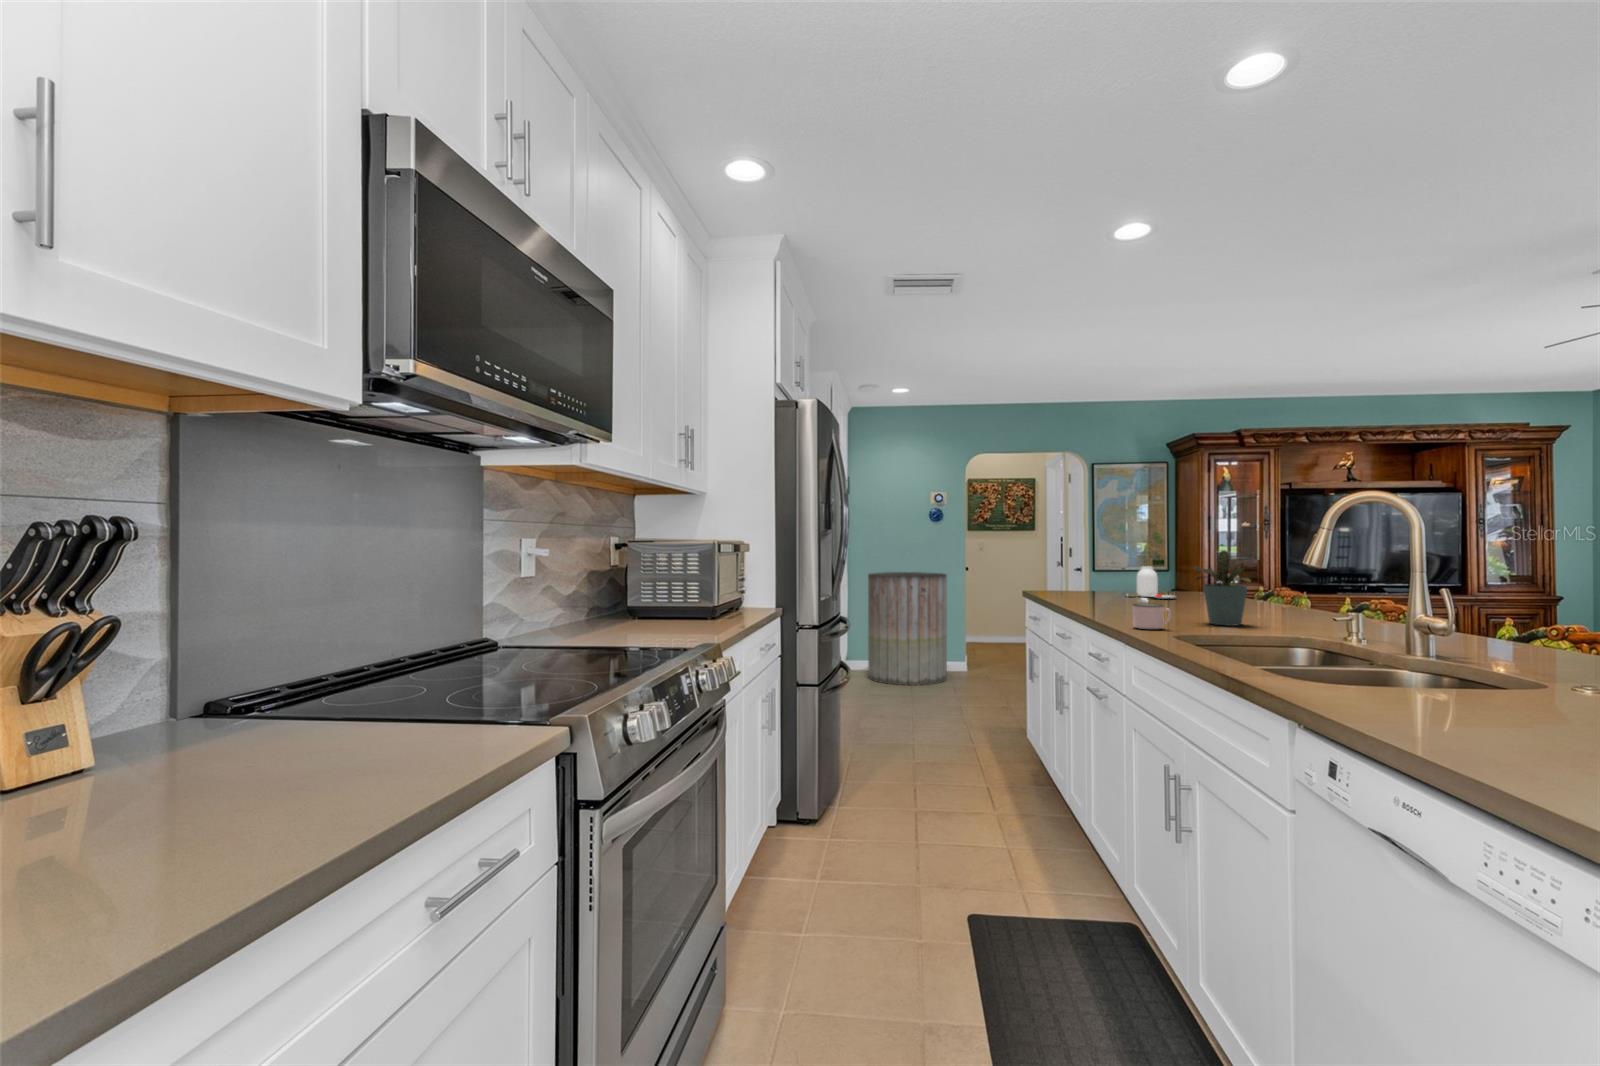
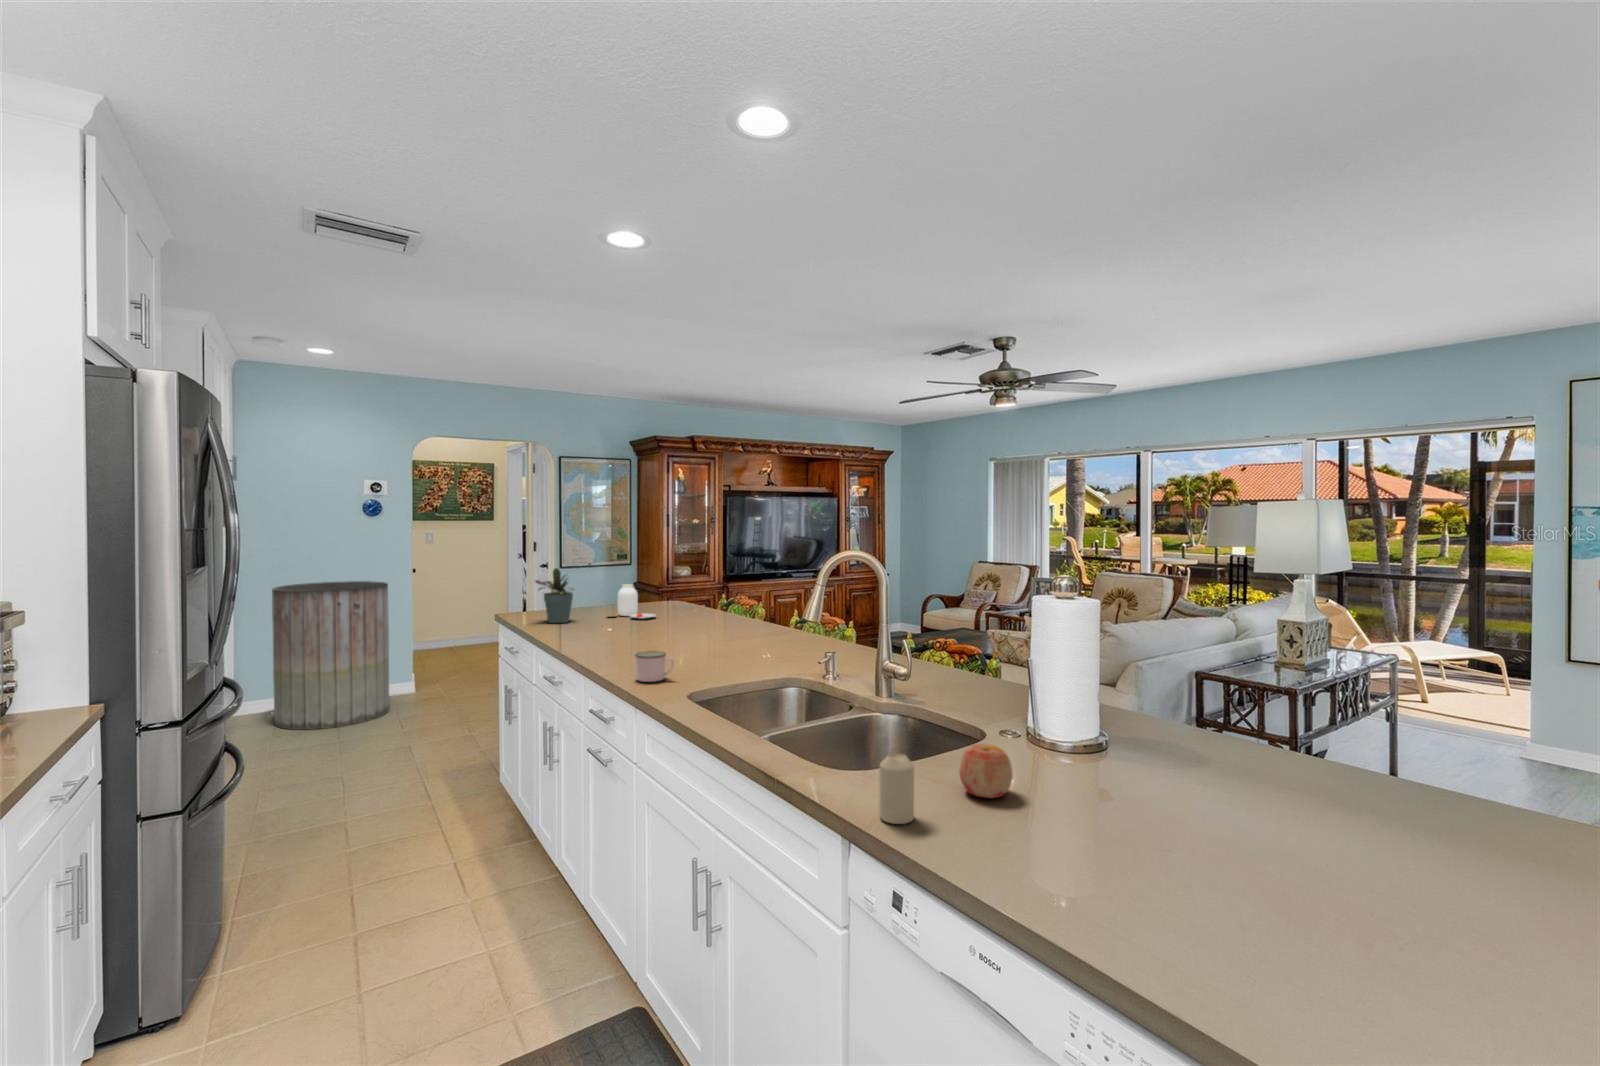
potted plant: present [1193,550,1251,626] -> present [535,568,574,623]
candle: none [1330,645,1372,711] -> present [879,754,914,824]
apple: none [1450,660,1528,714] -> present [959,744,1013,798]

